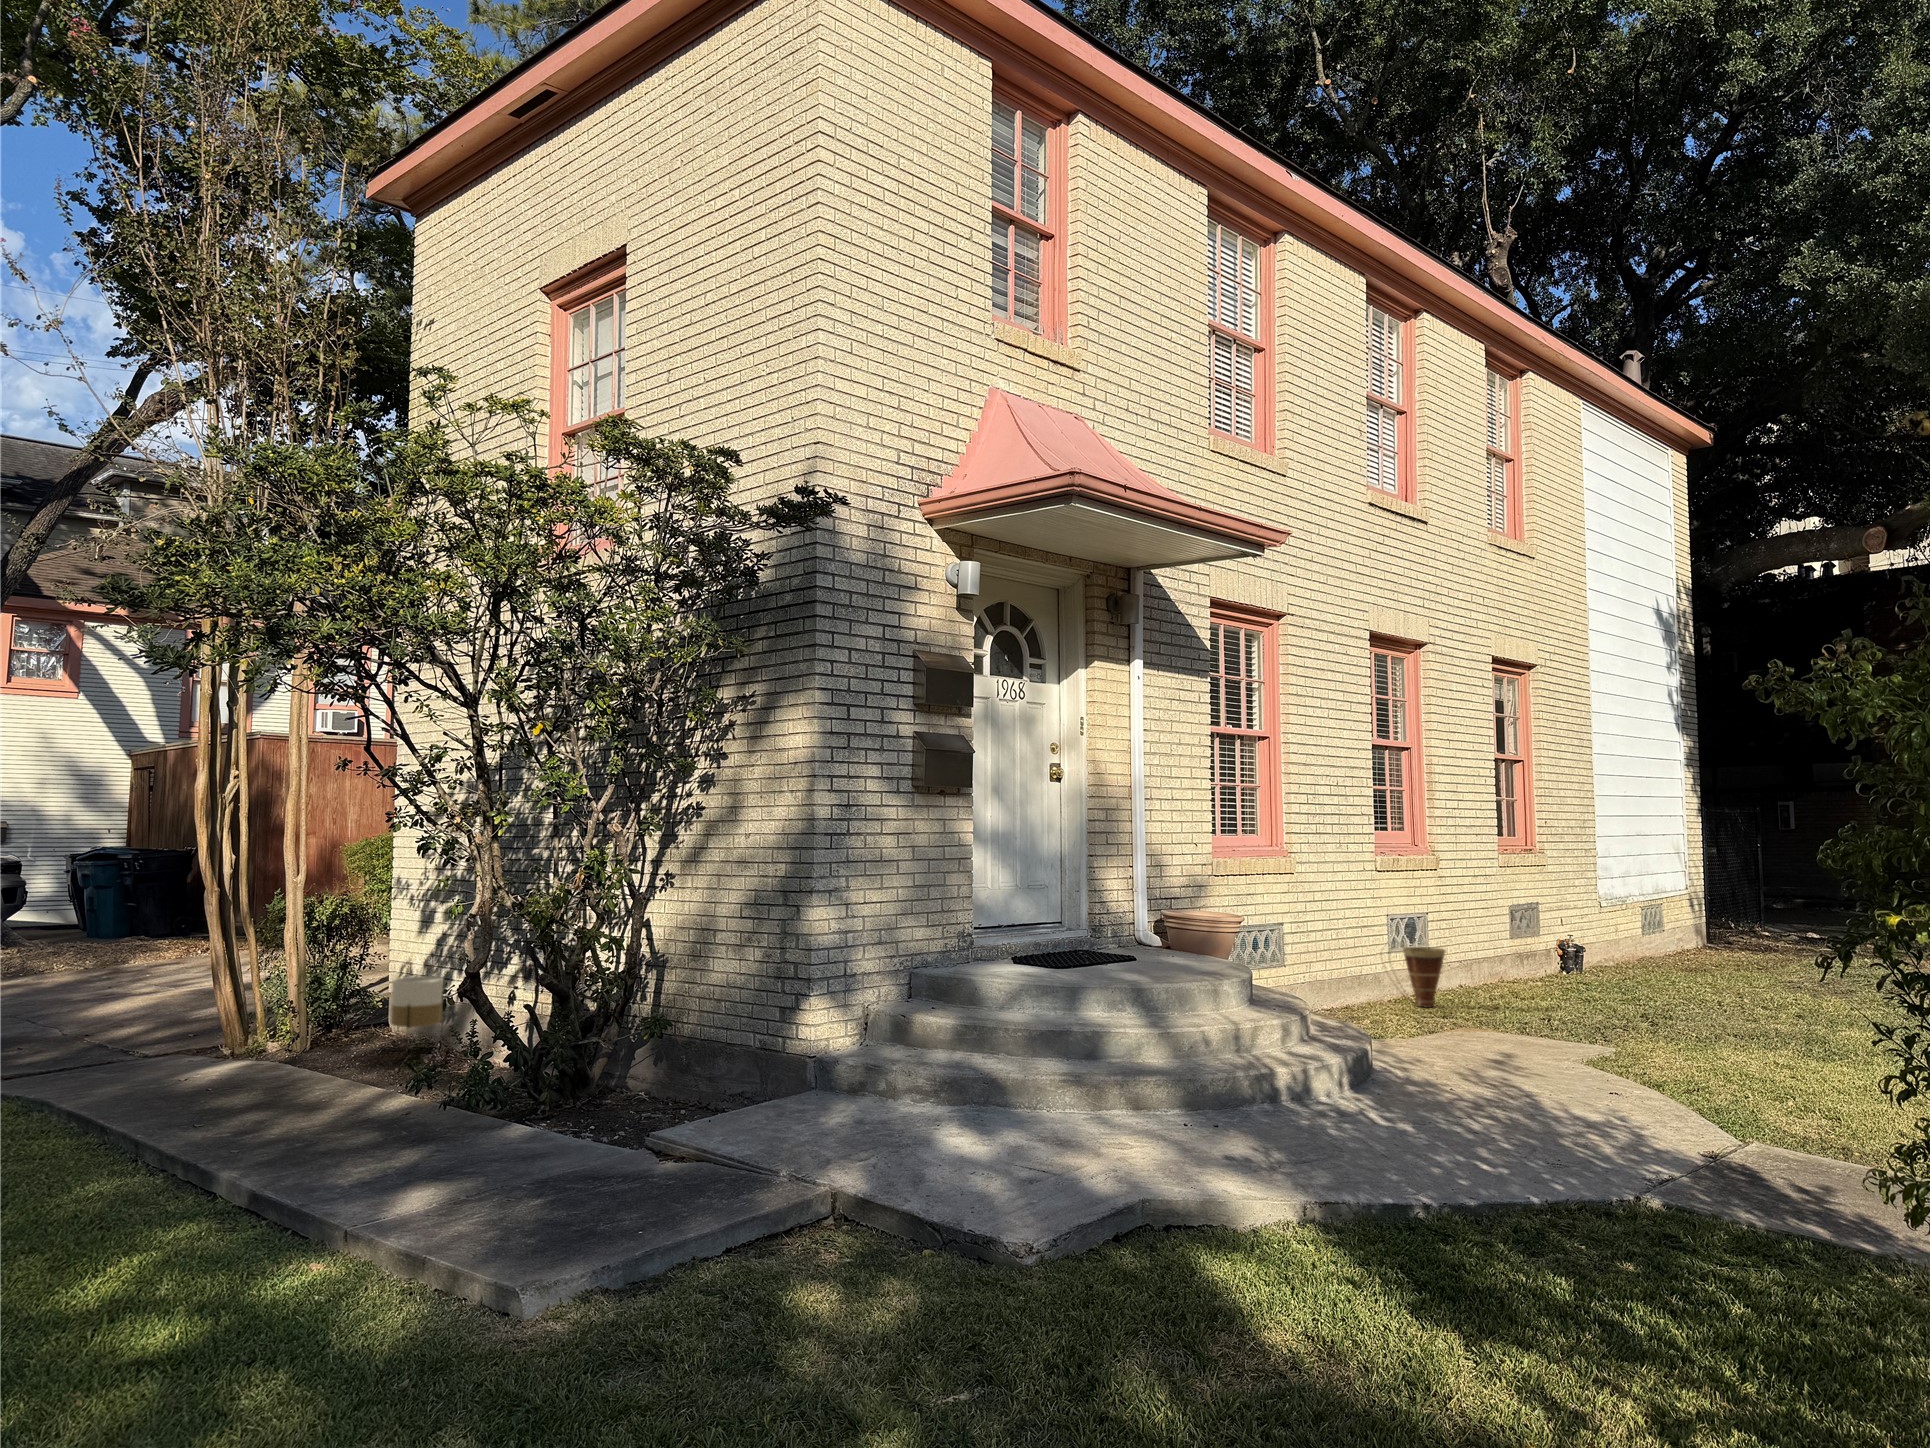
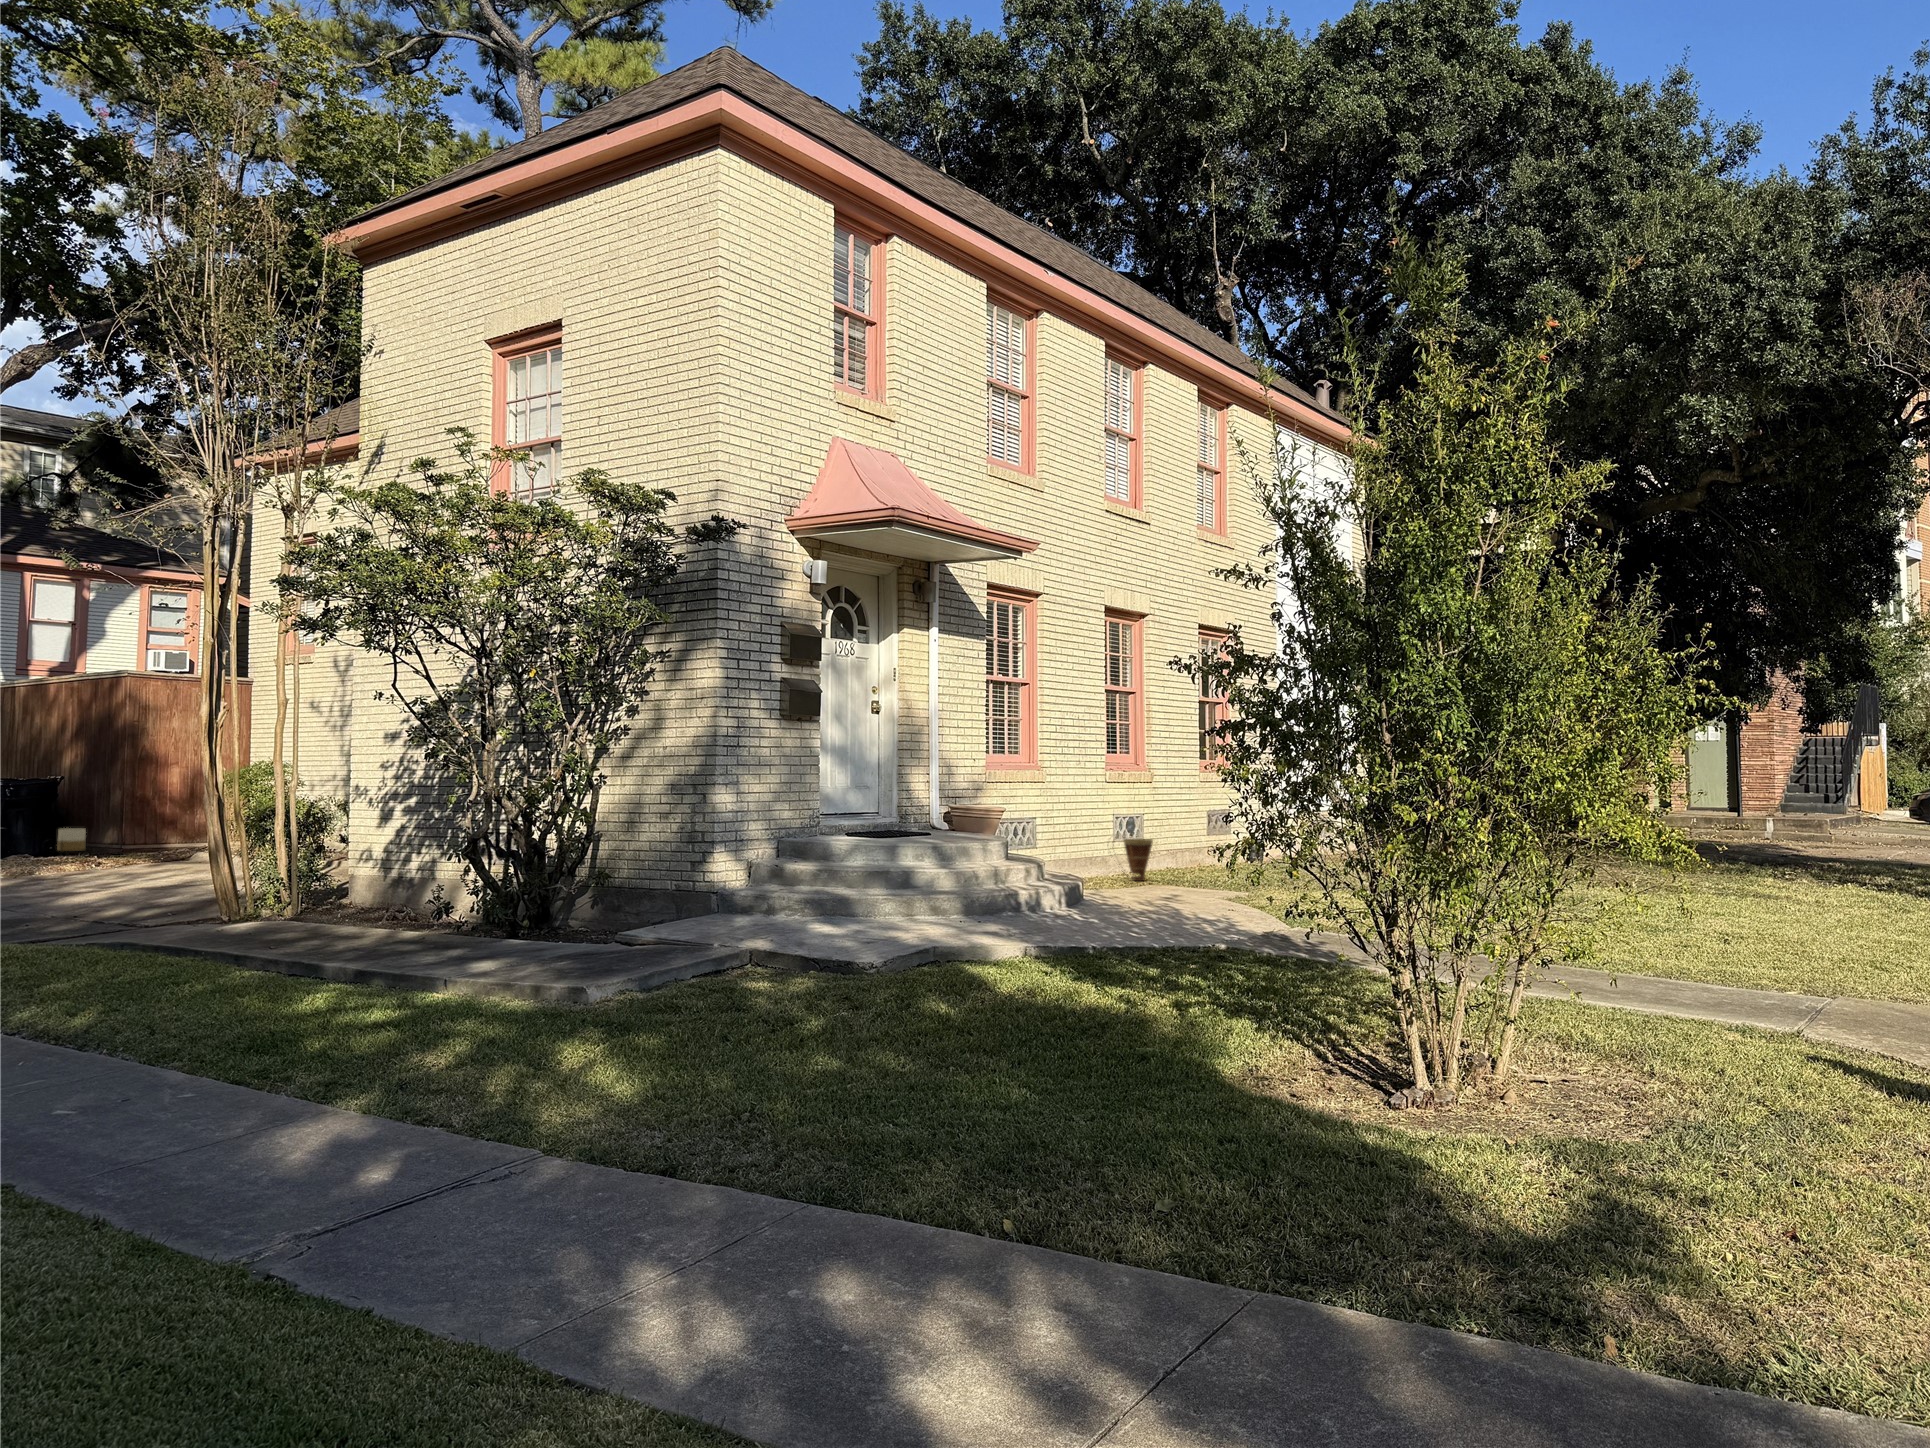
planter: present [390,976,444,1043] -> present [57,828,86,852]

